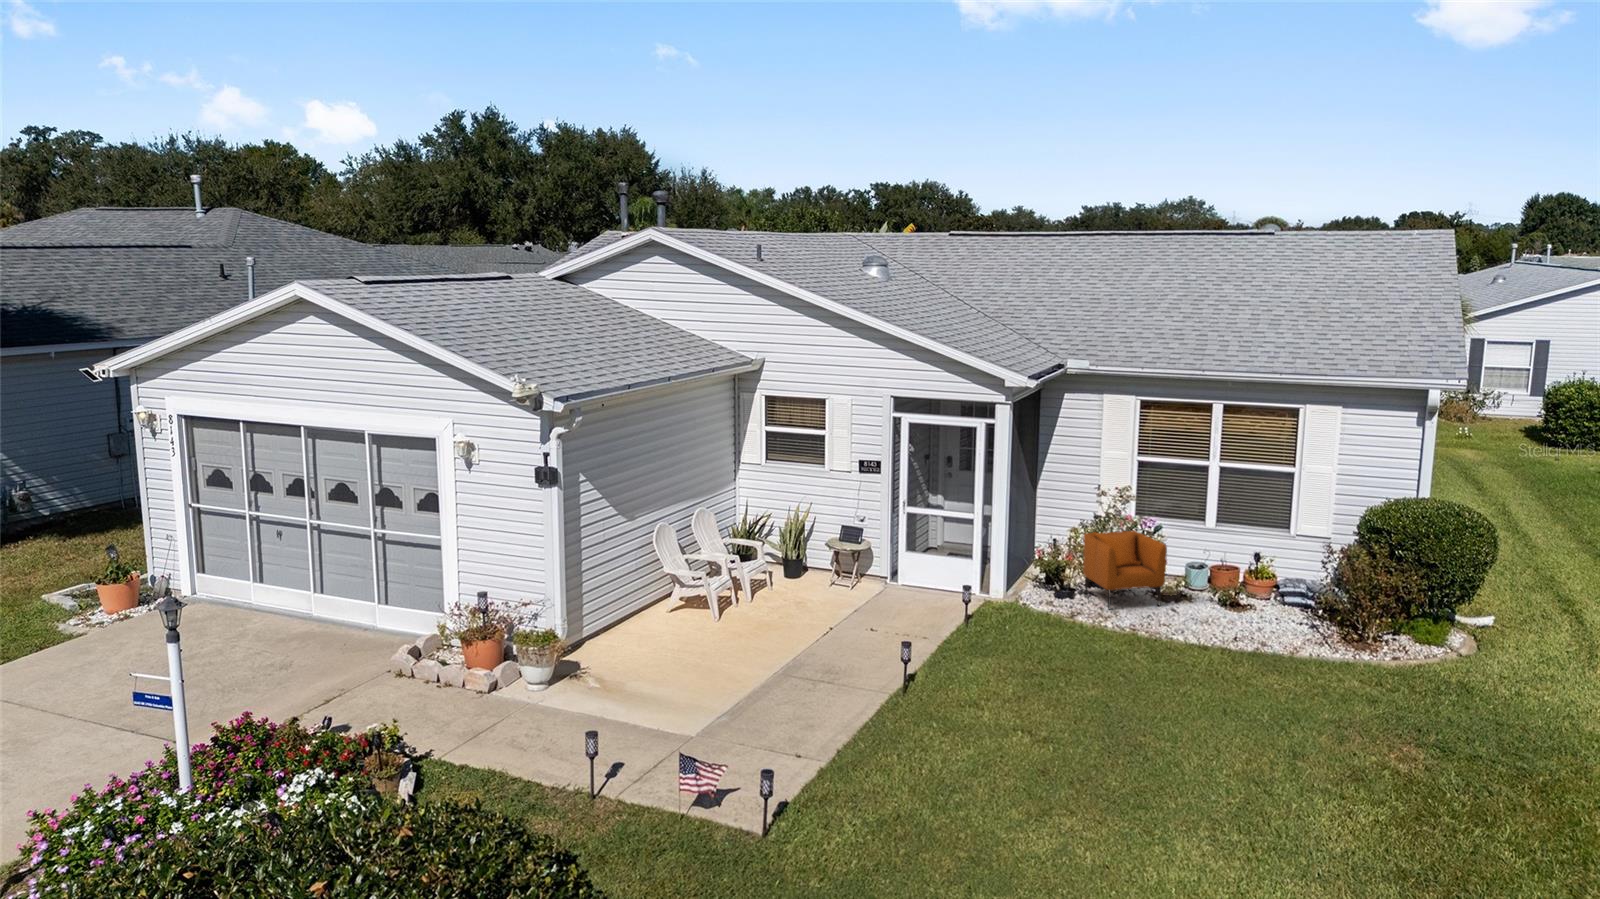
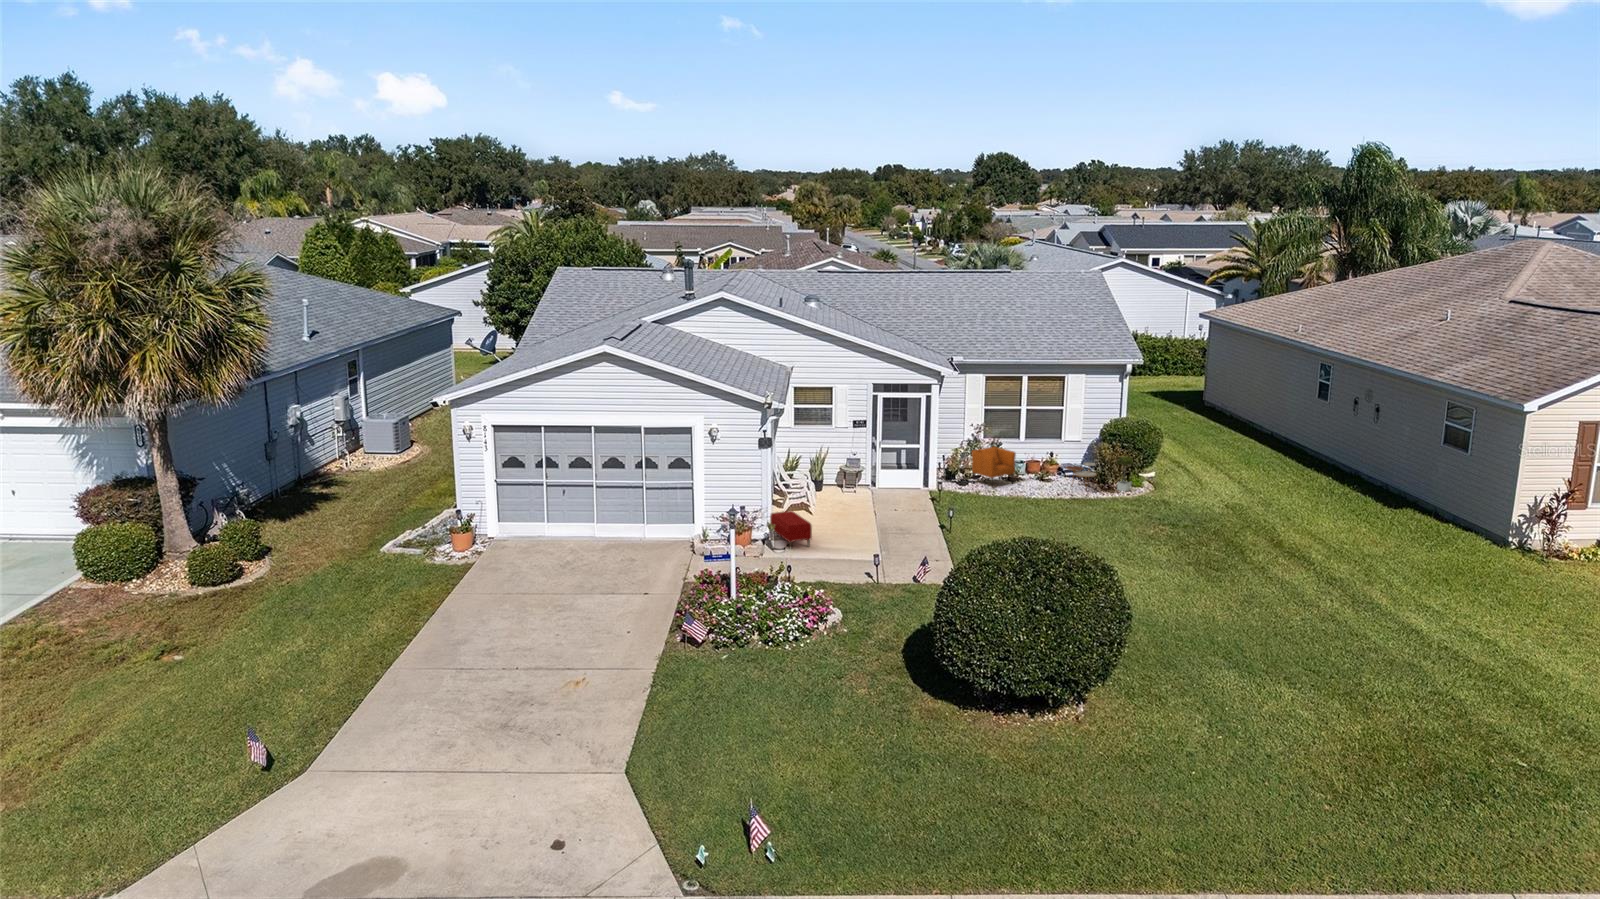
potted tree: none [1376,577,1416,653] -> present [1117,456,1133,491]
side table: none [1266,581,1333,641] -> present [1066,462,1097,484]
bench: none [558,609,623,685] -> present [770,511,812,548]

